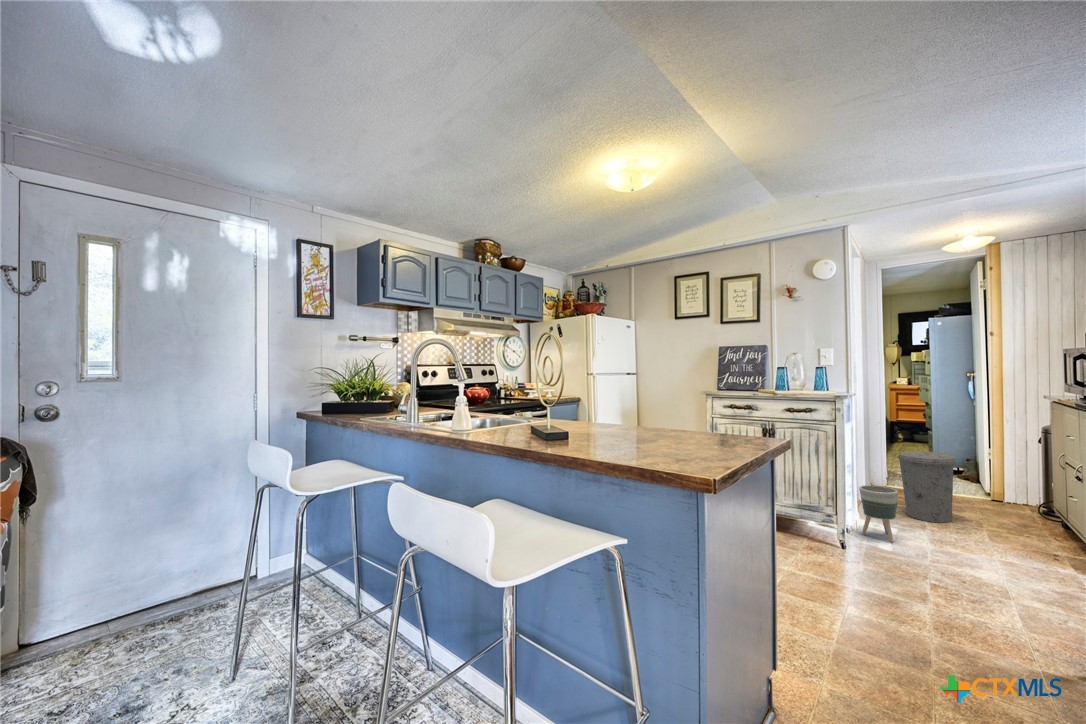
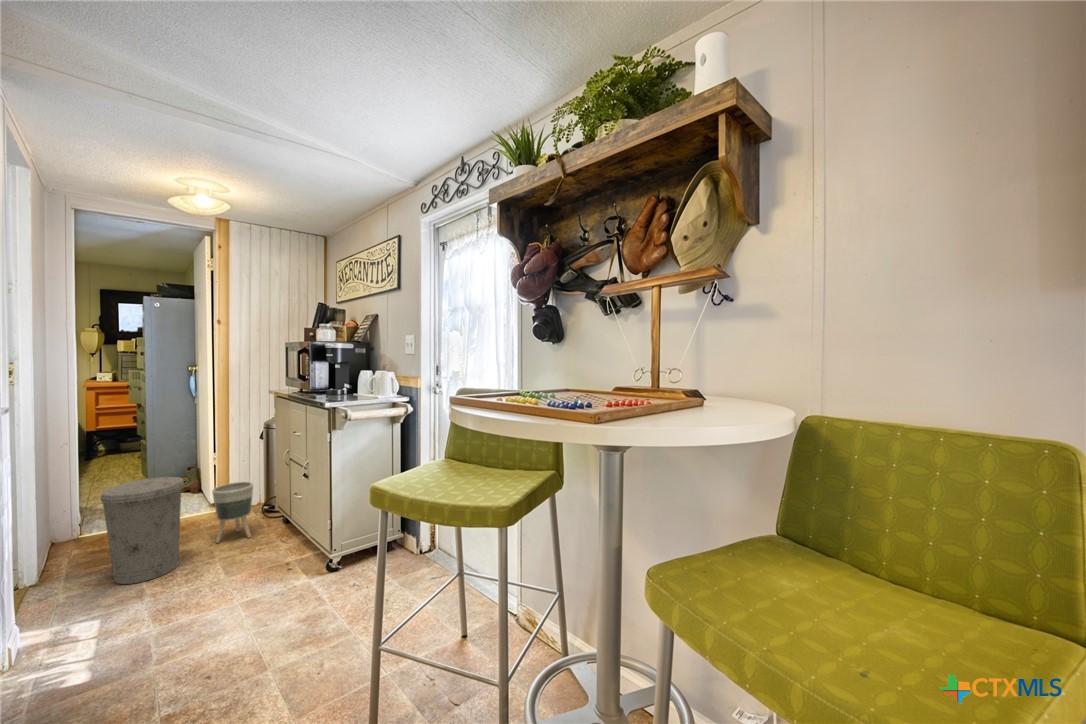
planter: present [859,485,898,542] -> present [212,482,253,543]

